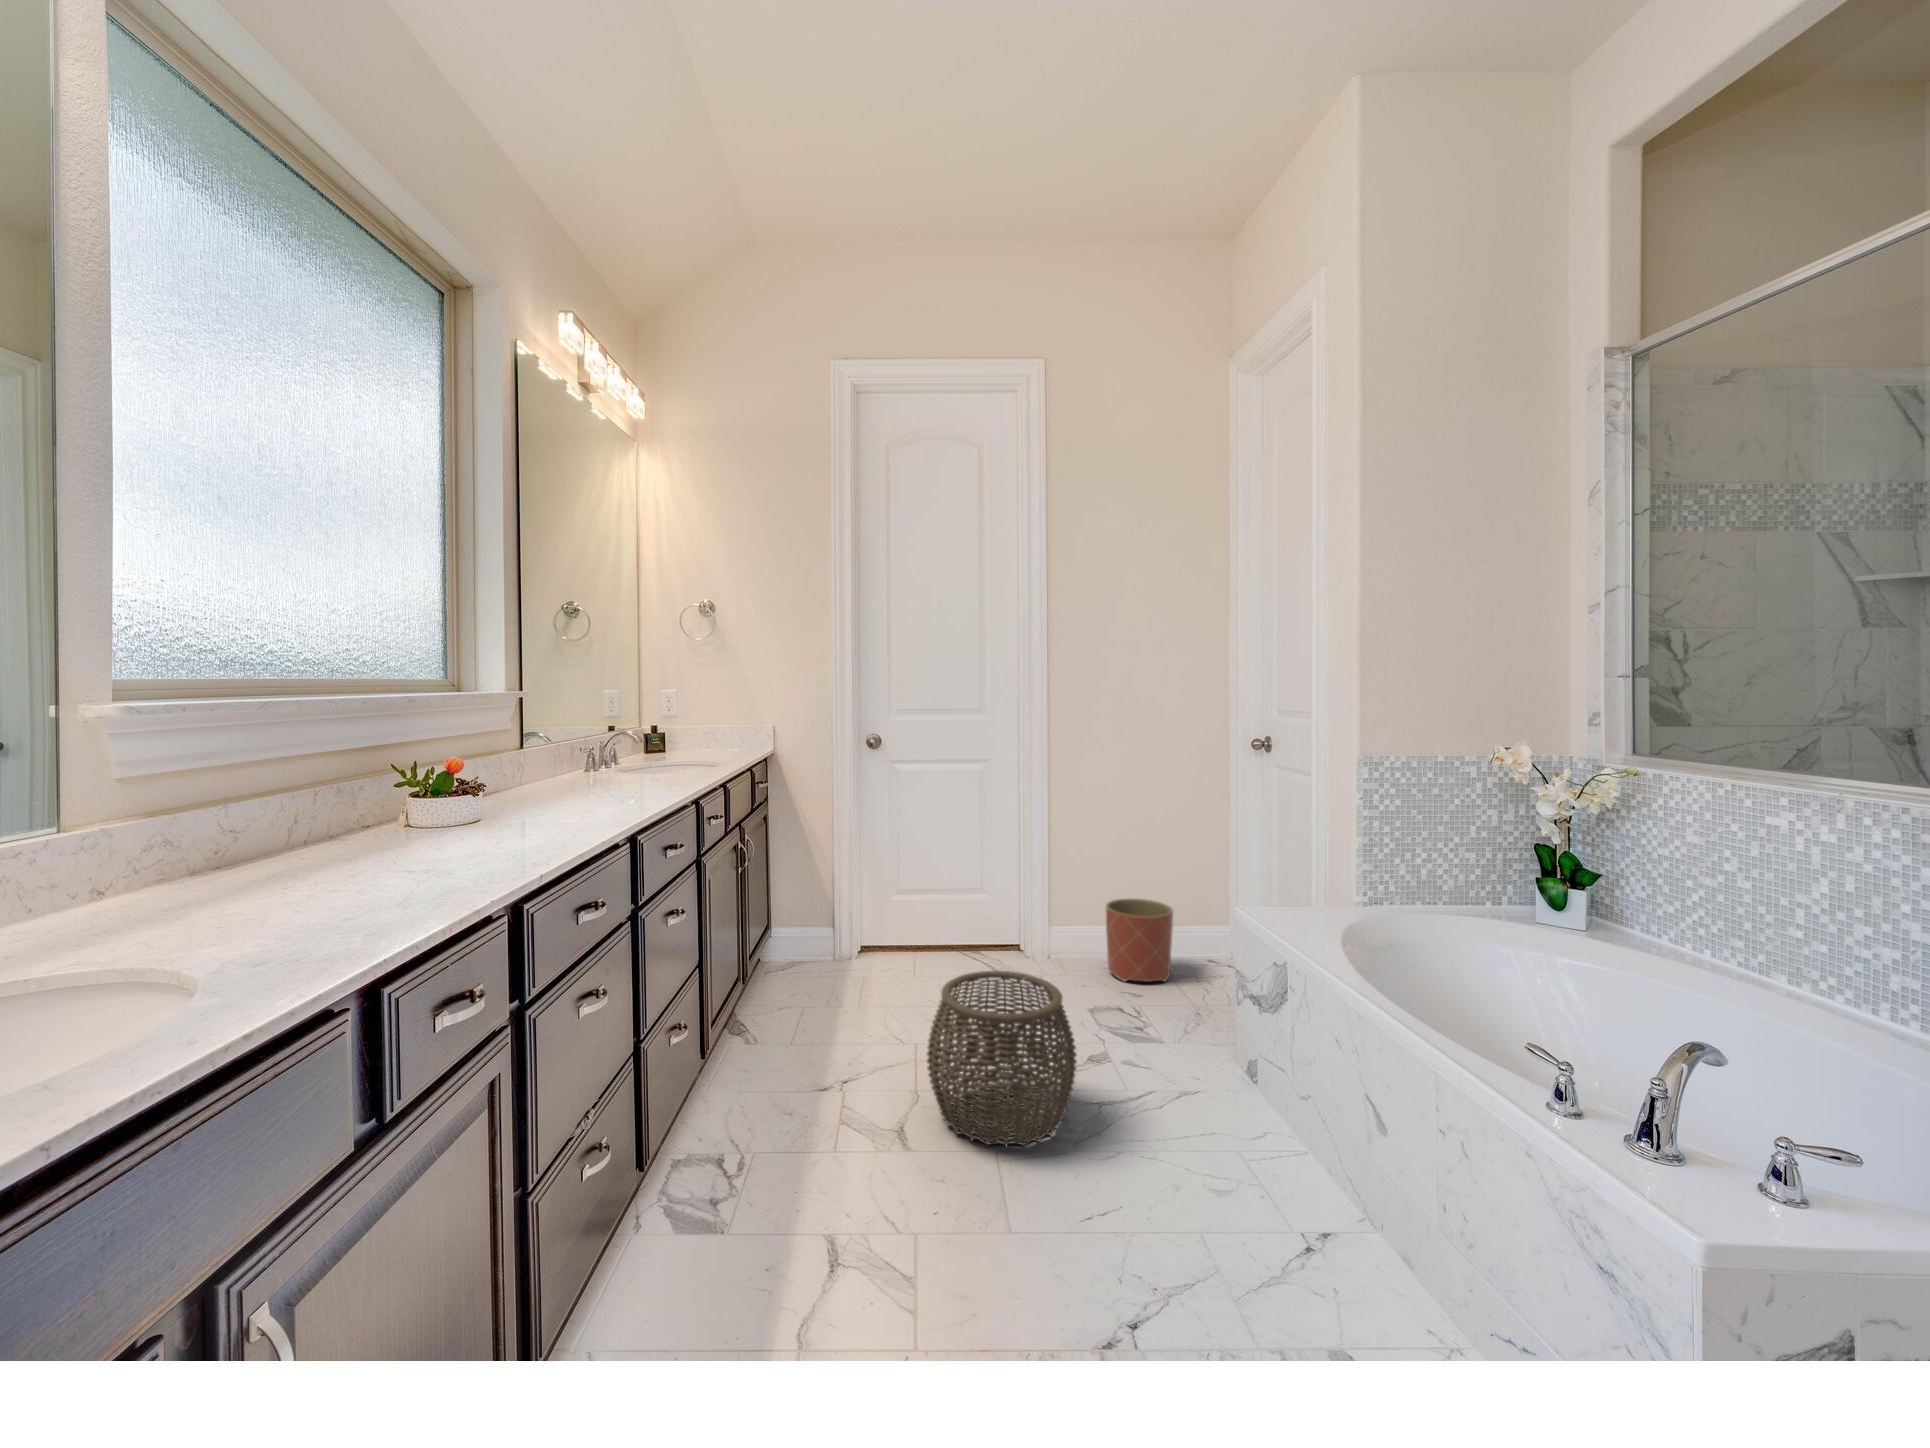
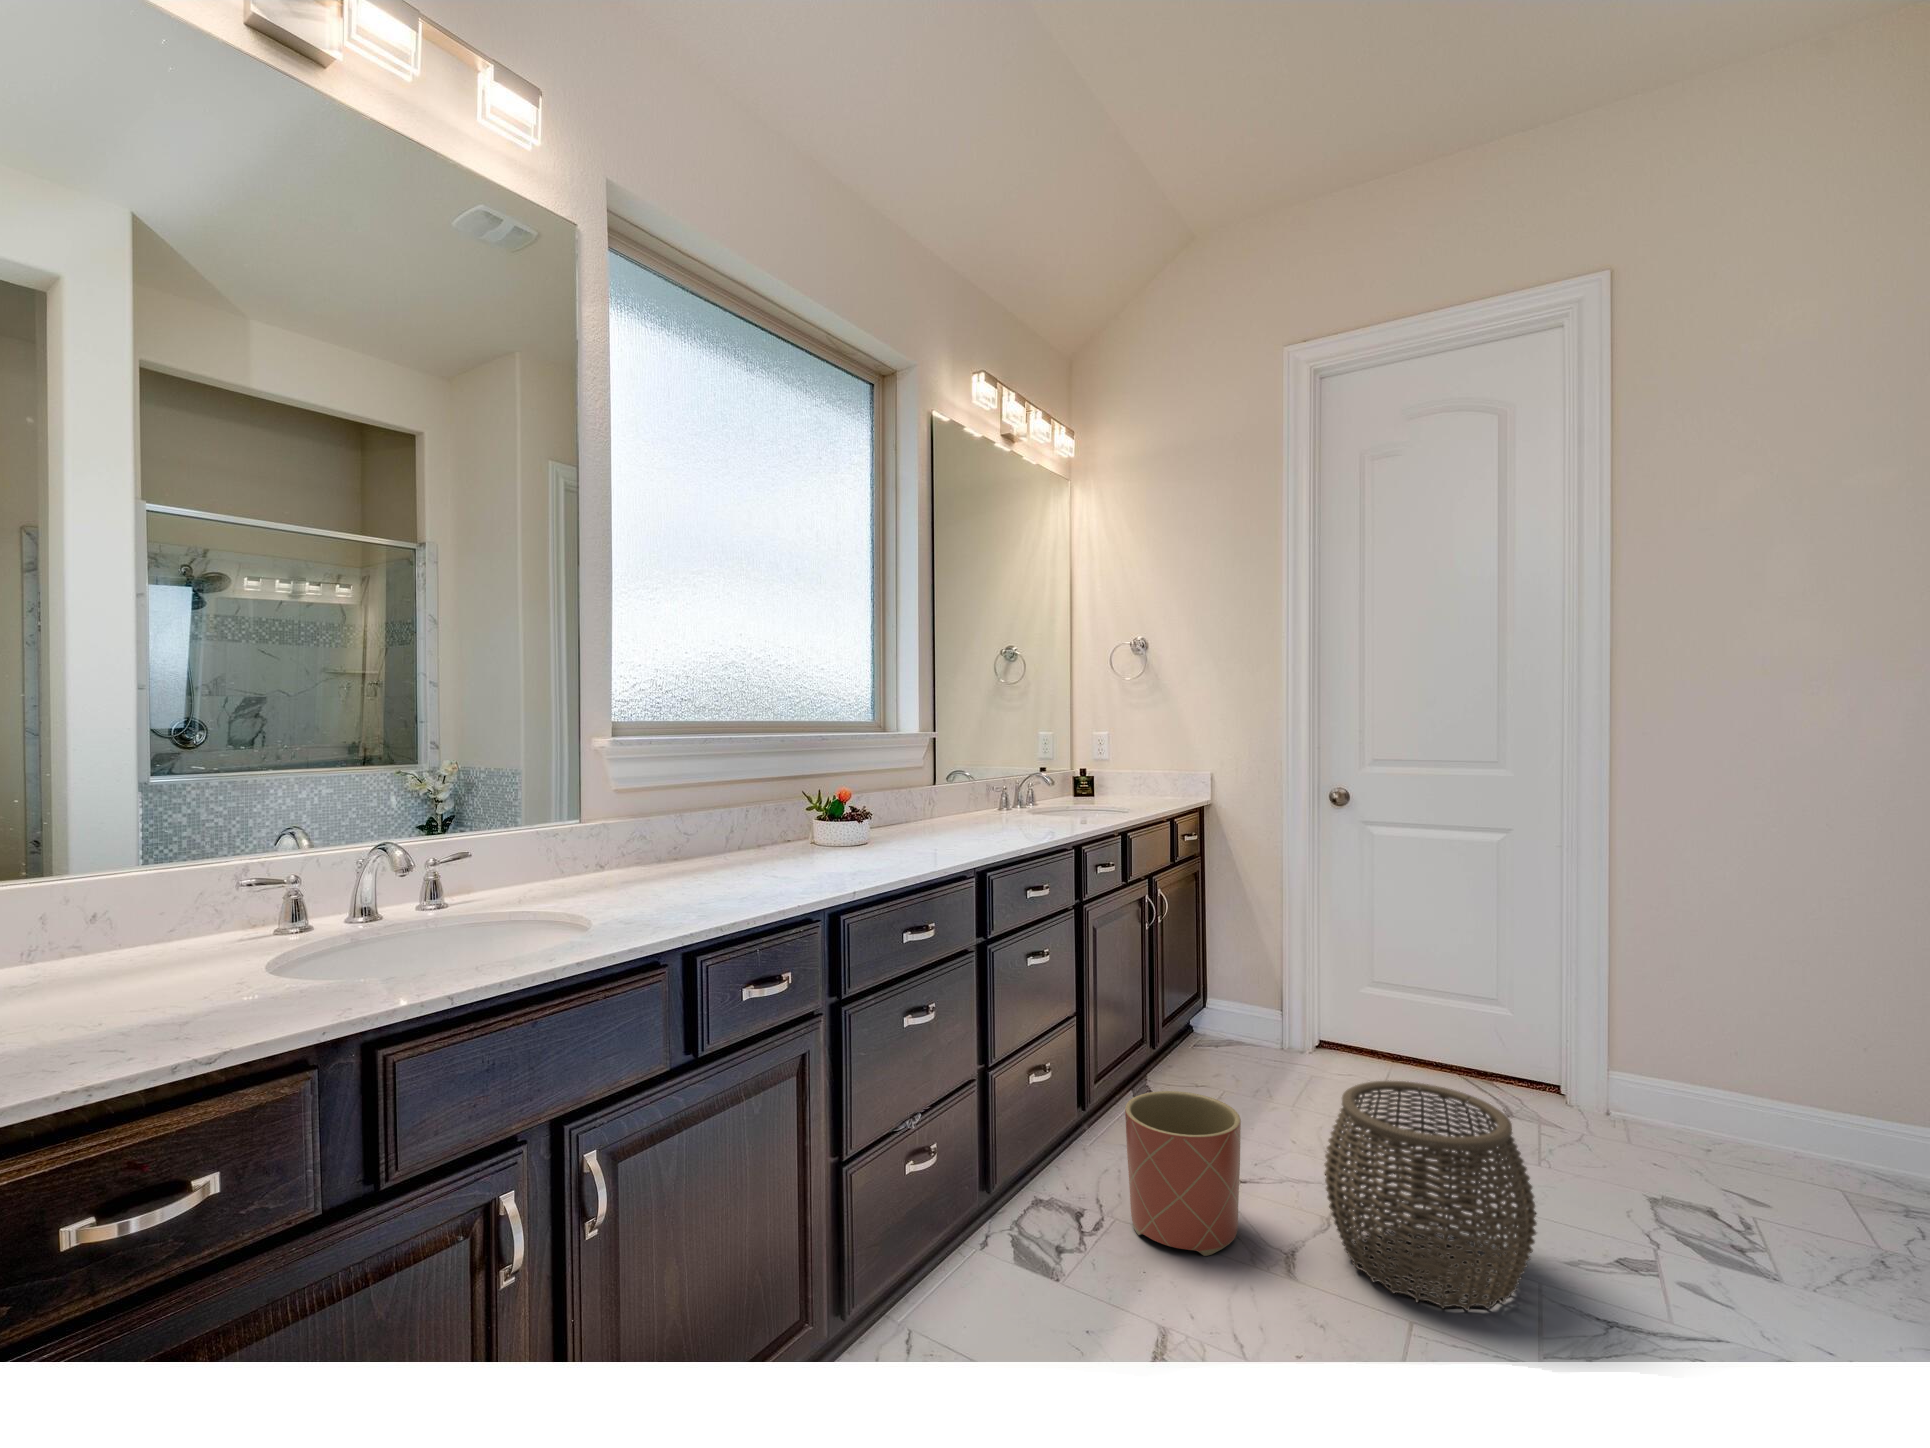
planter: present [1106,898,1173,982] -> present [1125,1091,1241,1256]

